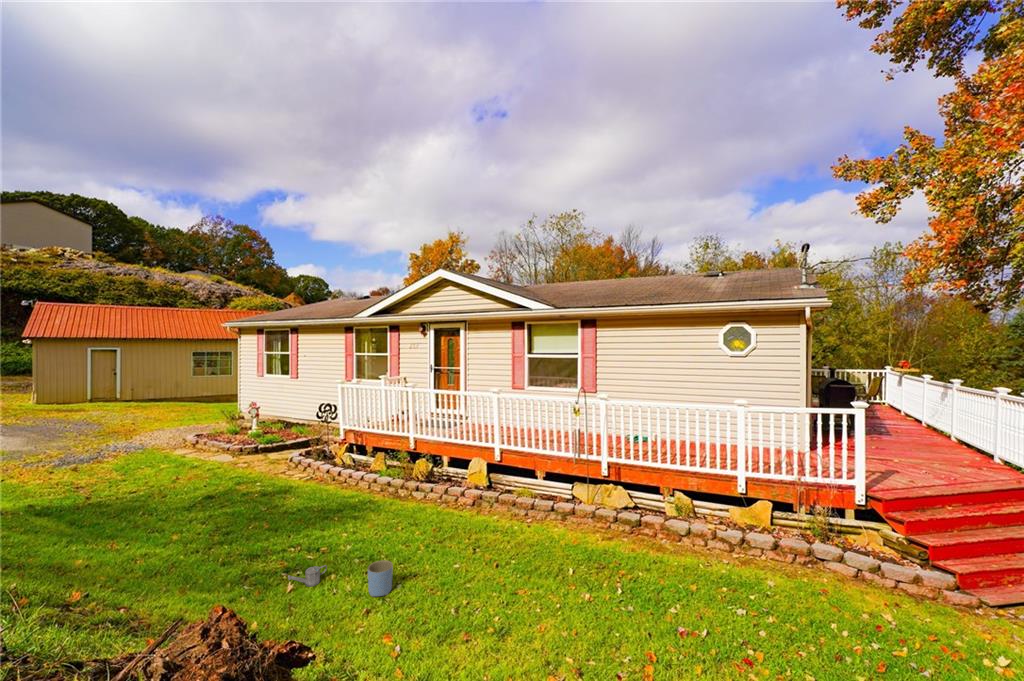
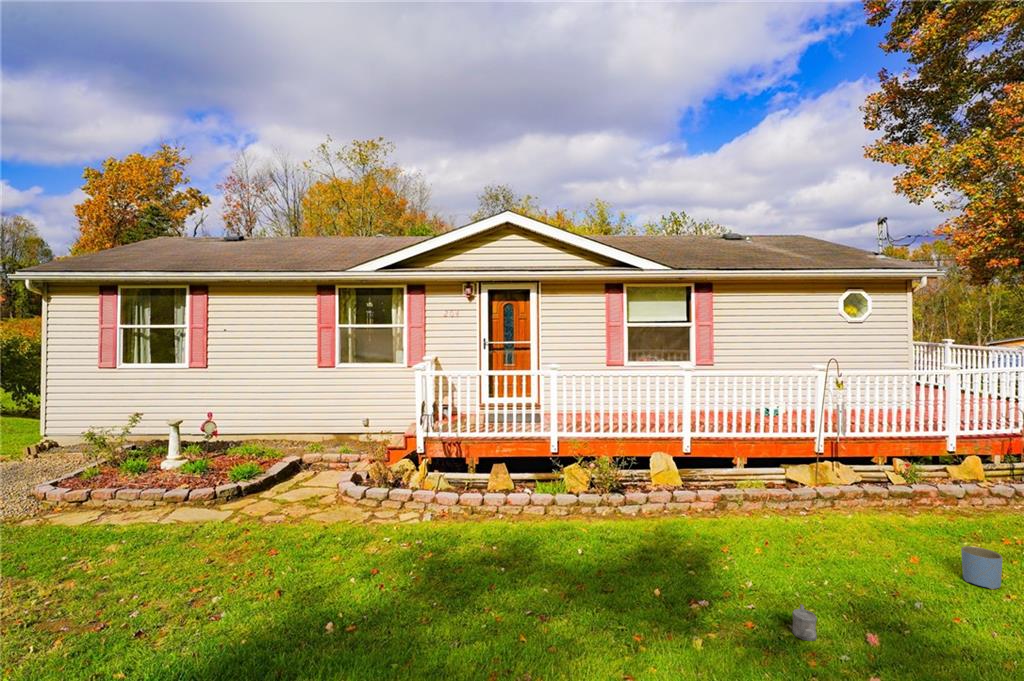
planter: present [368,560,393,597] -> present [961,546,1002,590]

